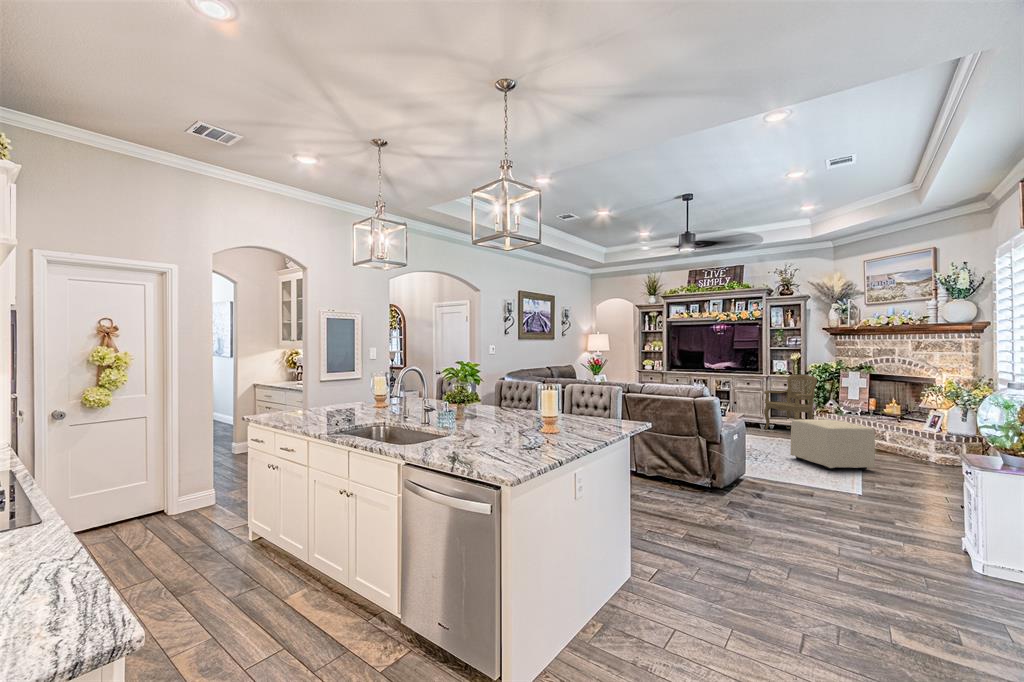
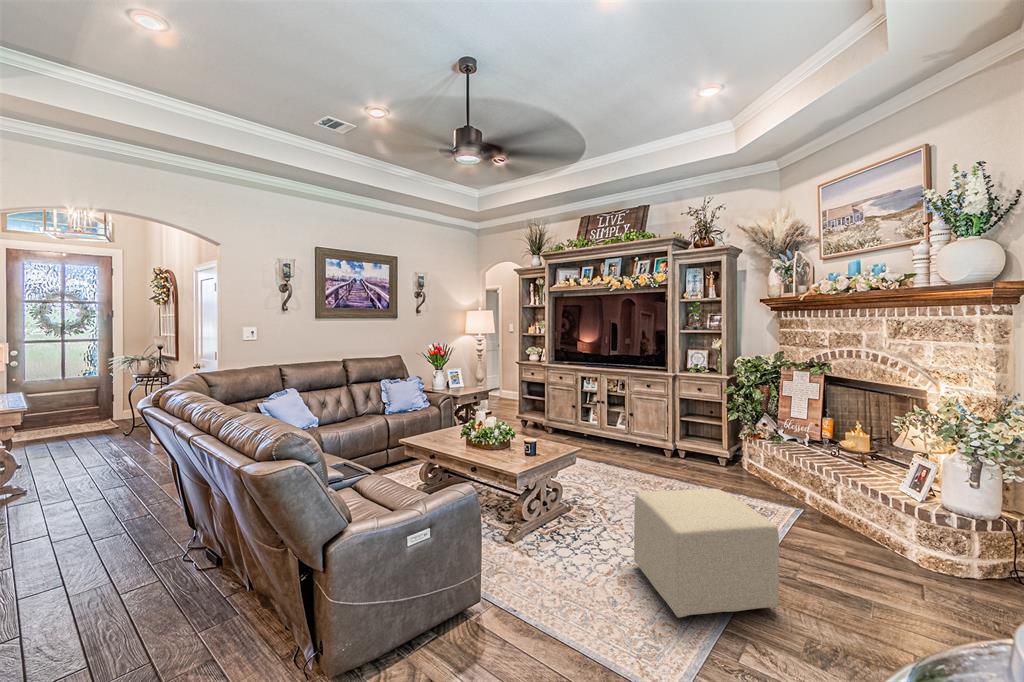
armchair: present [764,374,817,429] -> none [663,376,742,481]

